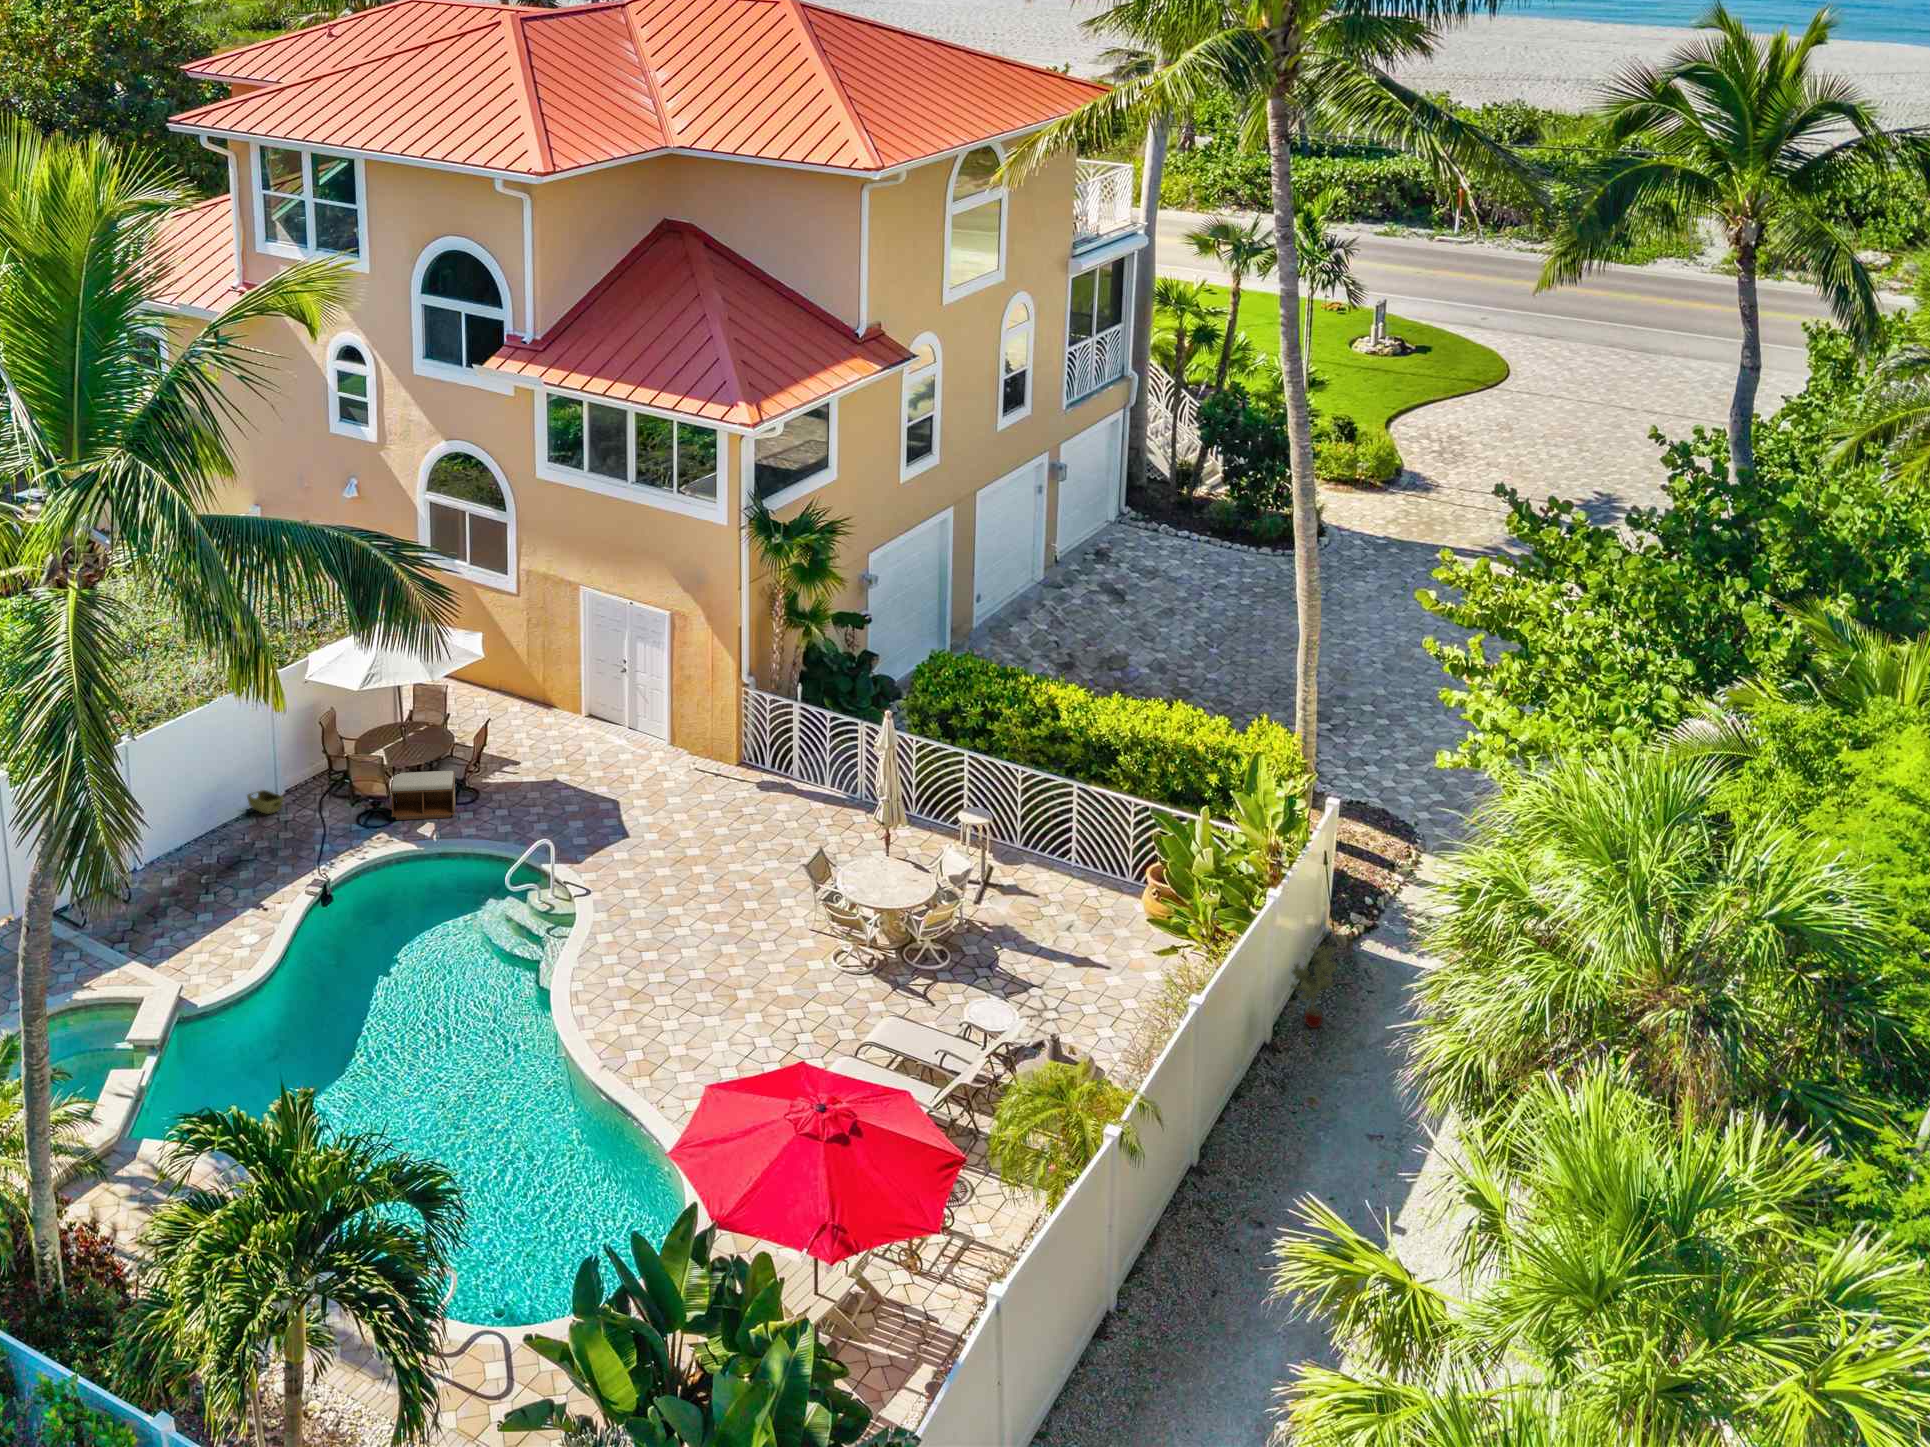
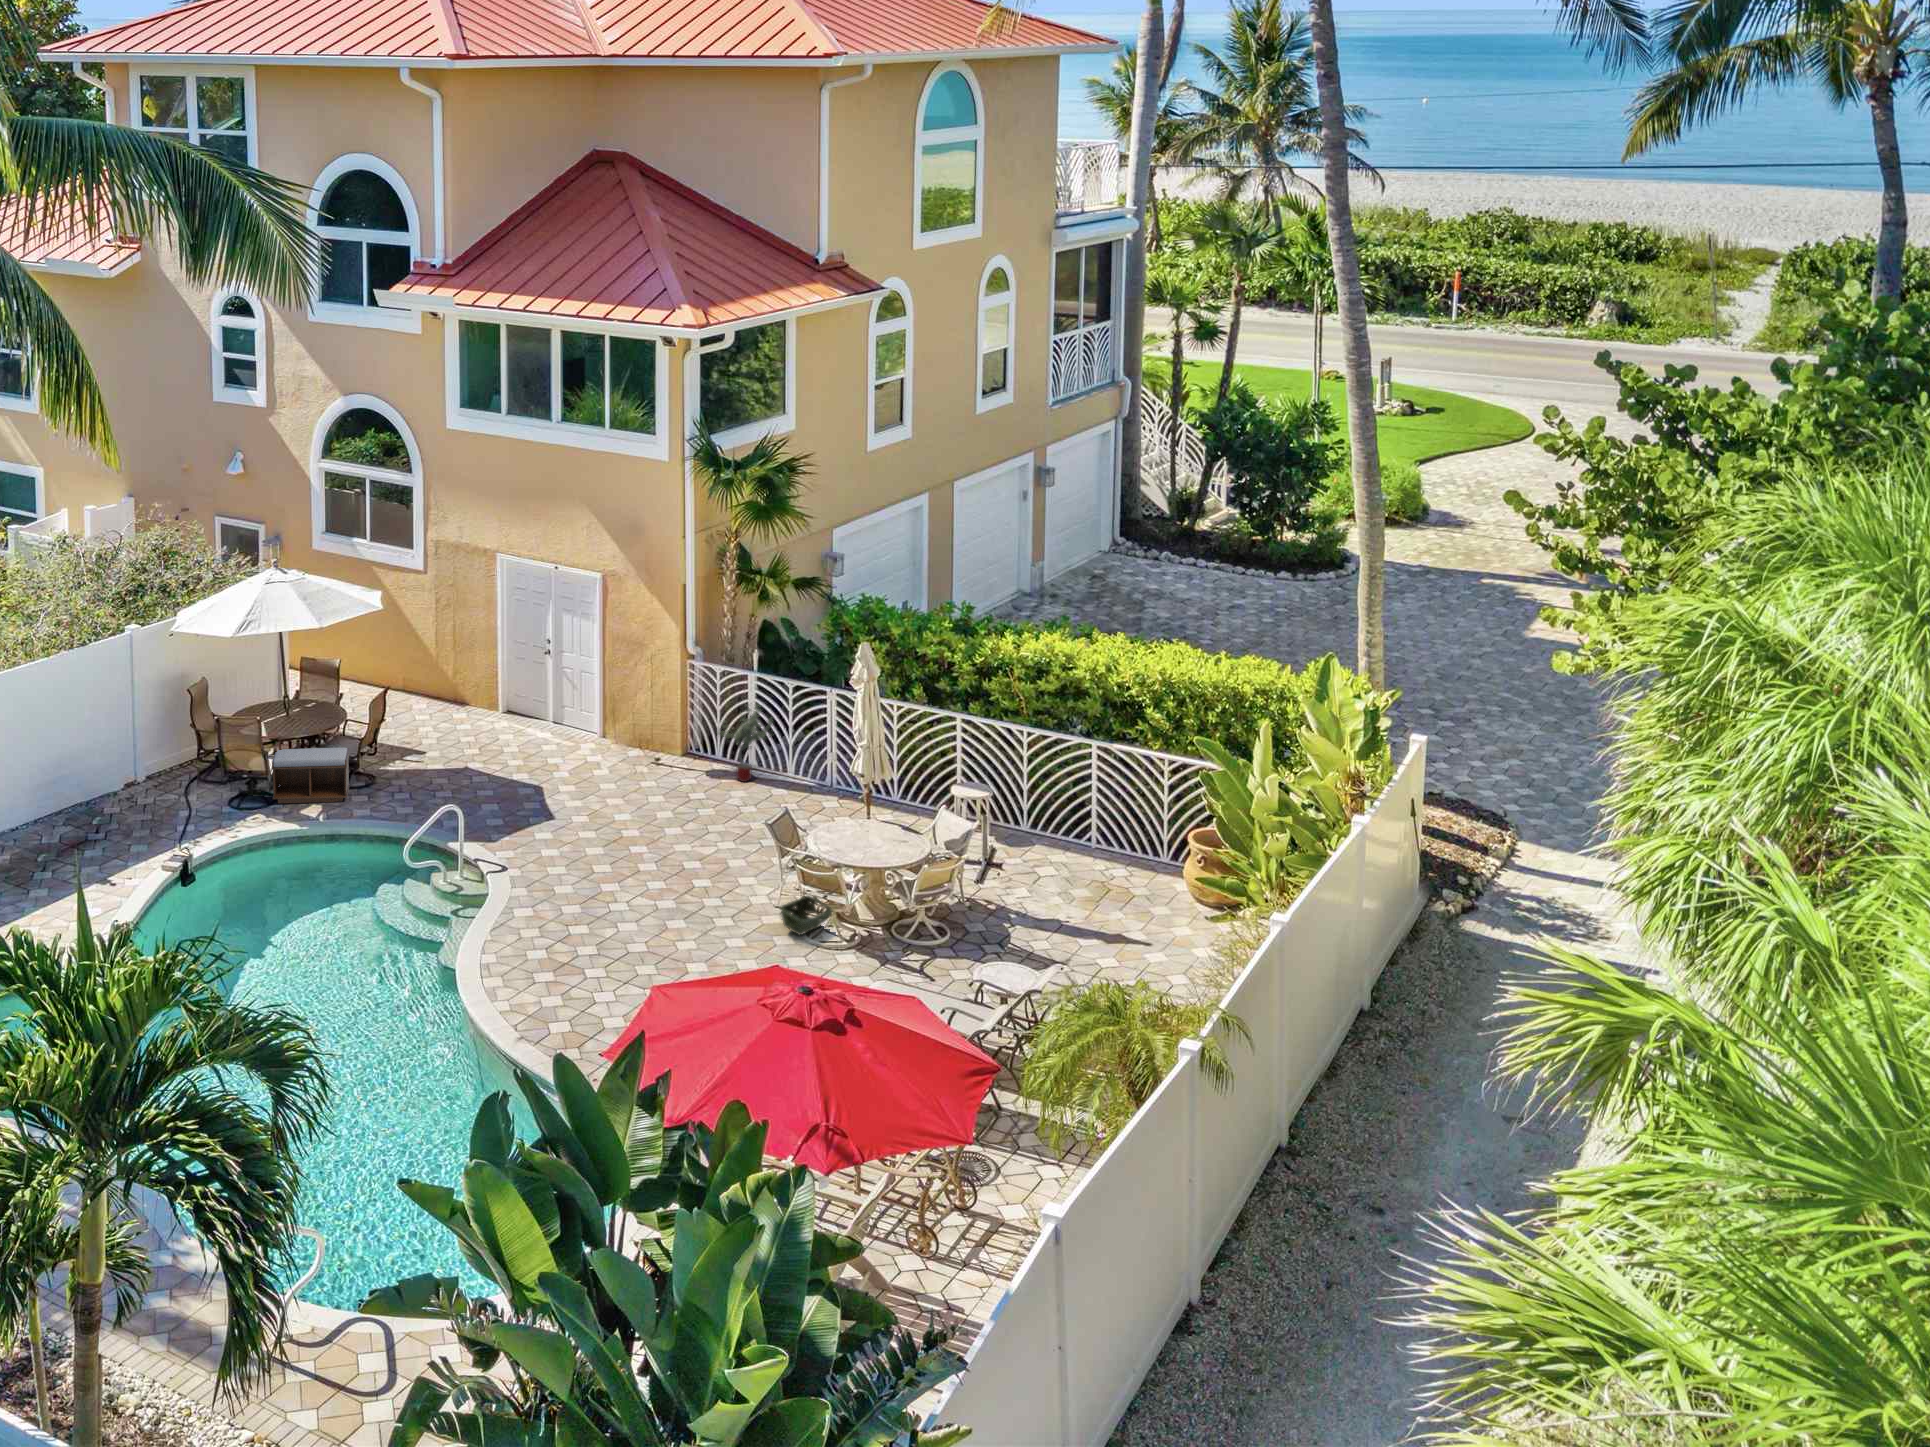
woven basket: present [247,790,284,814] -> present [780,895,832,935]
potted tree: present [1291,944,1337,1028] -> present [718,705,773,782]

